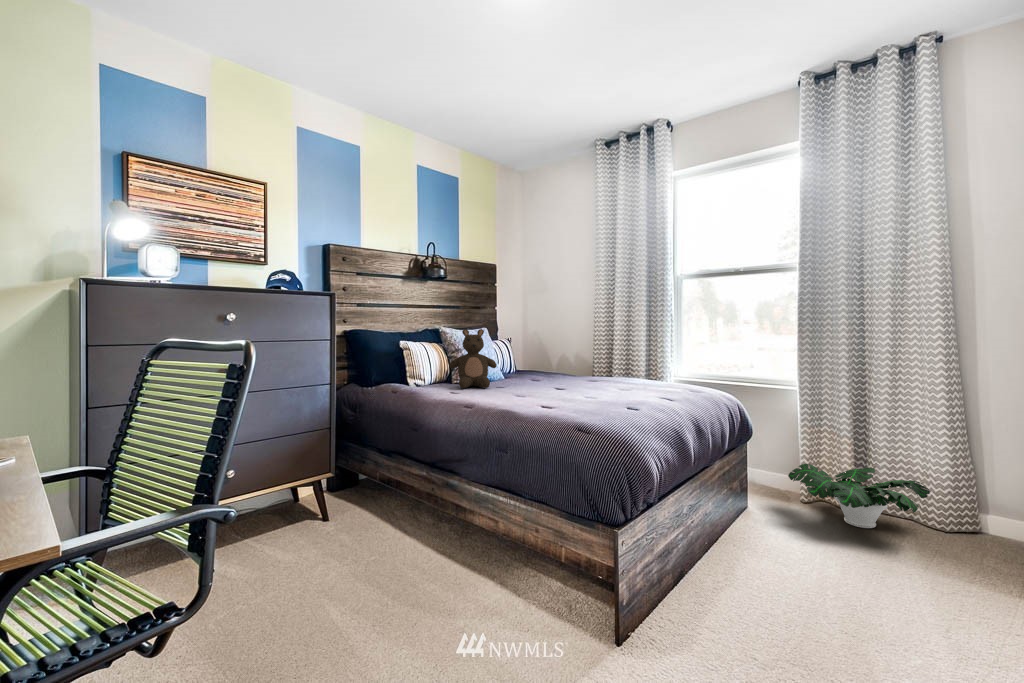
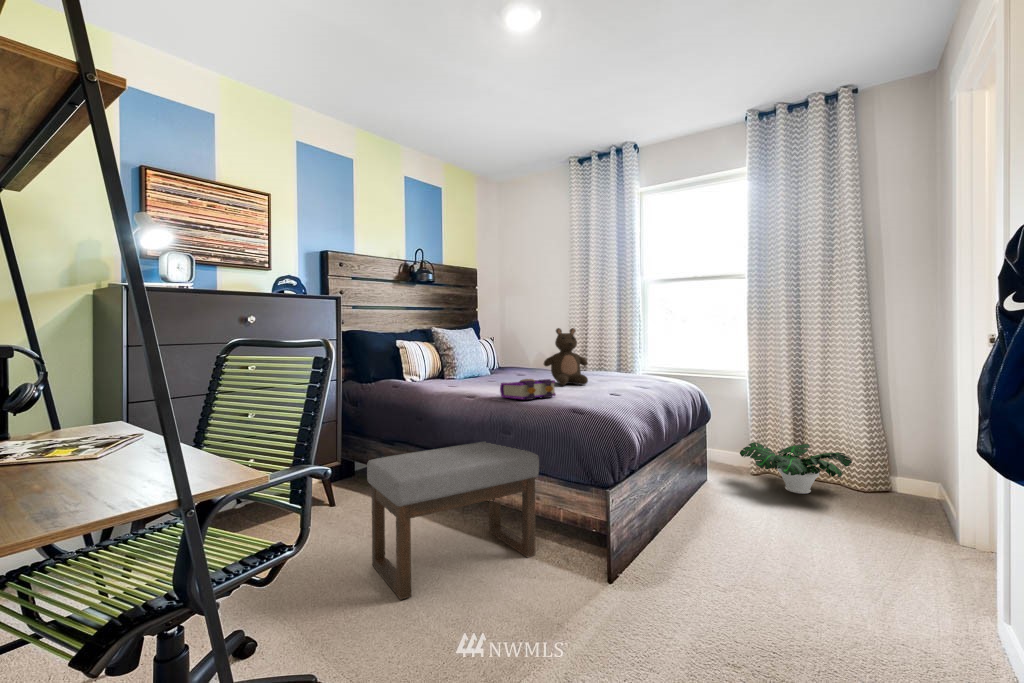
stuffed bear: present [449,329,497,388] -> present [544,328,588,385]
book: none [500,387,563,413] -> present [500,379,556,400]
ottoman: none [338,458,537,650] -> present [367,442,539,600]

